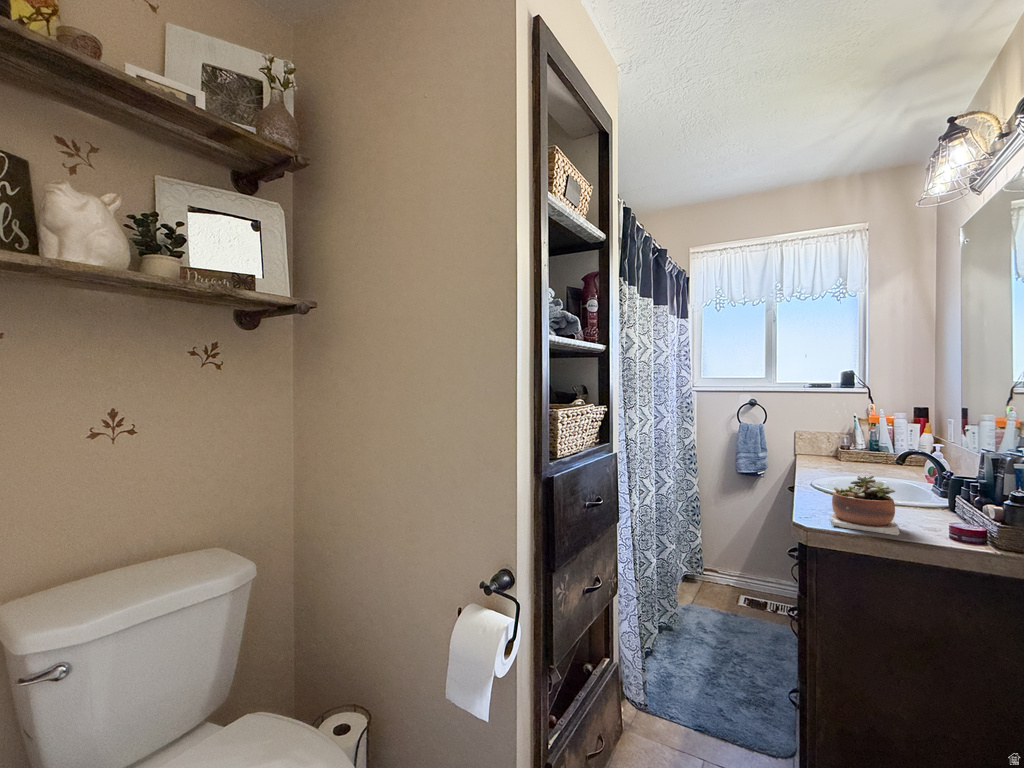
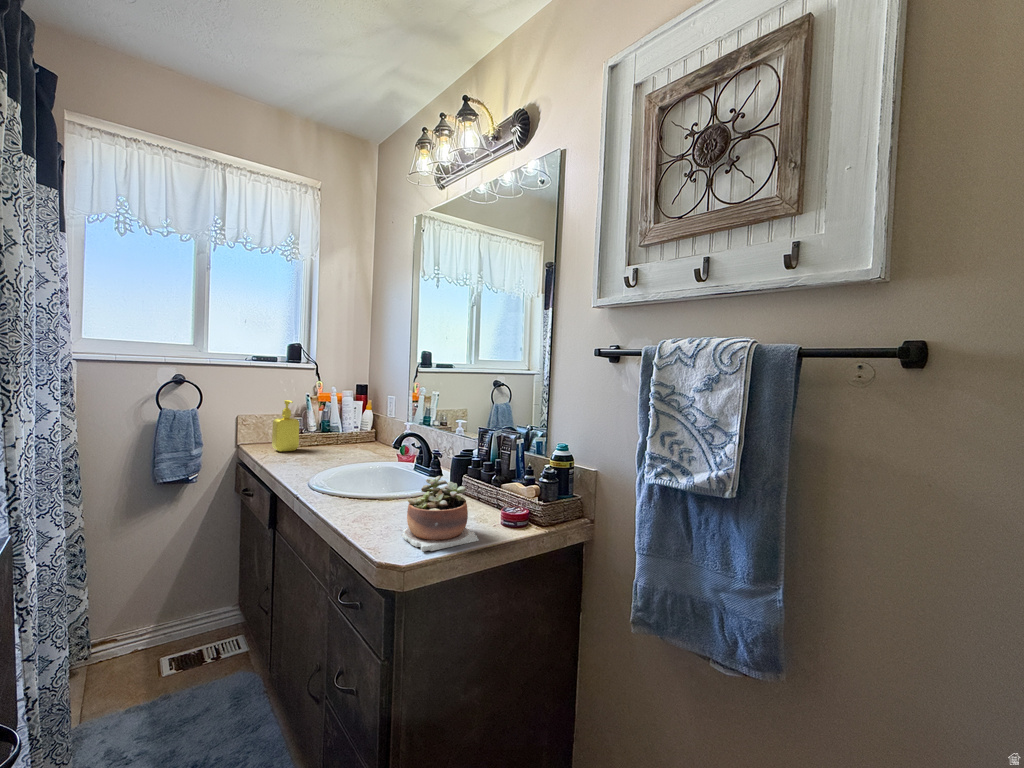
soap dispenser: none [818,419,842,463] -> present [272,400,299,452]

